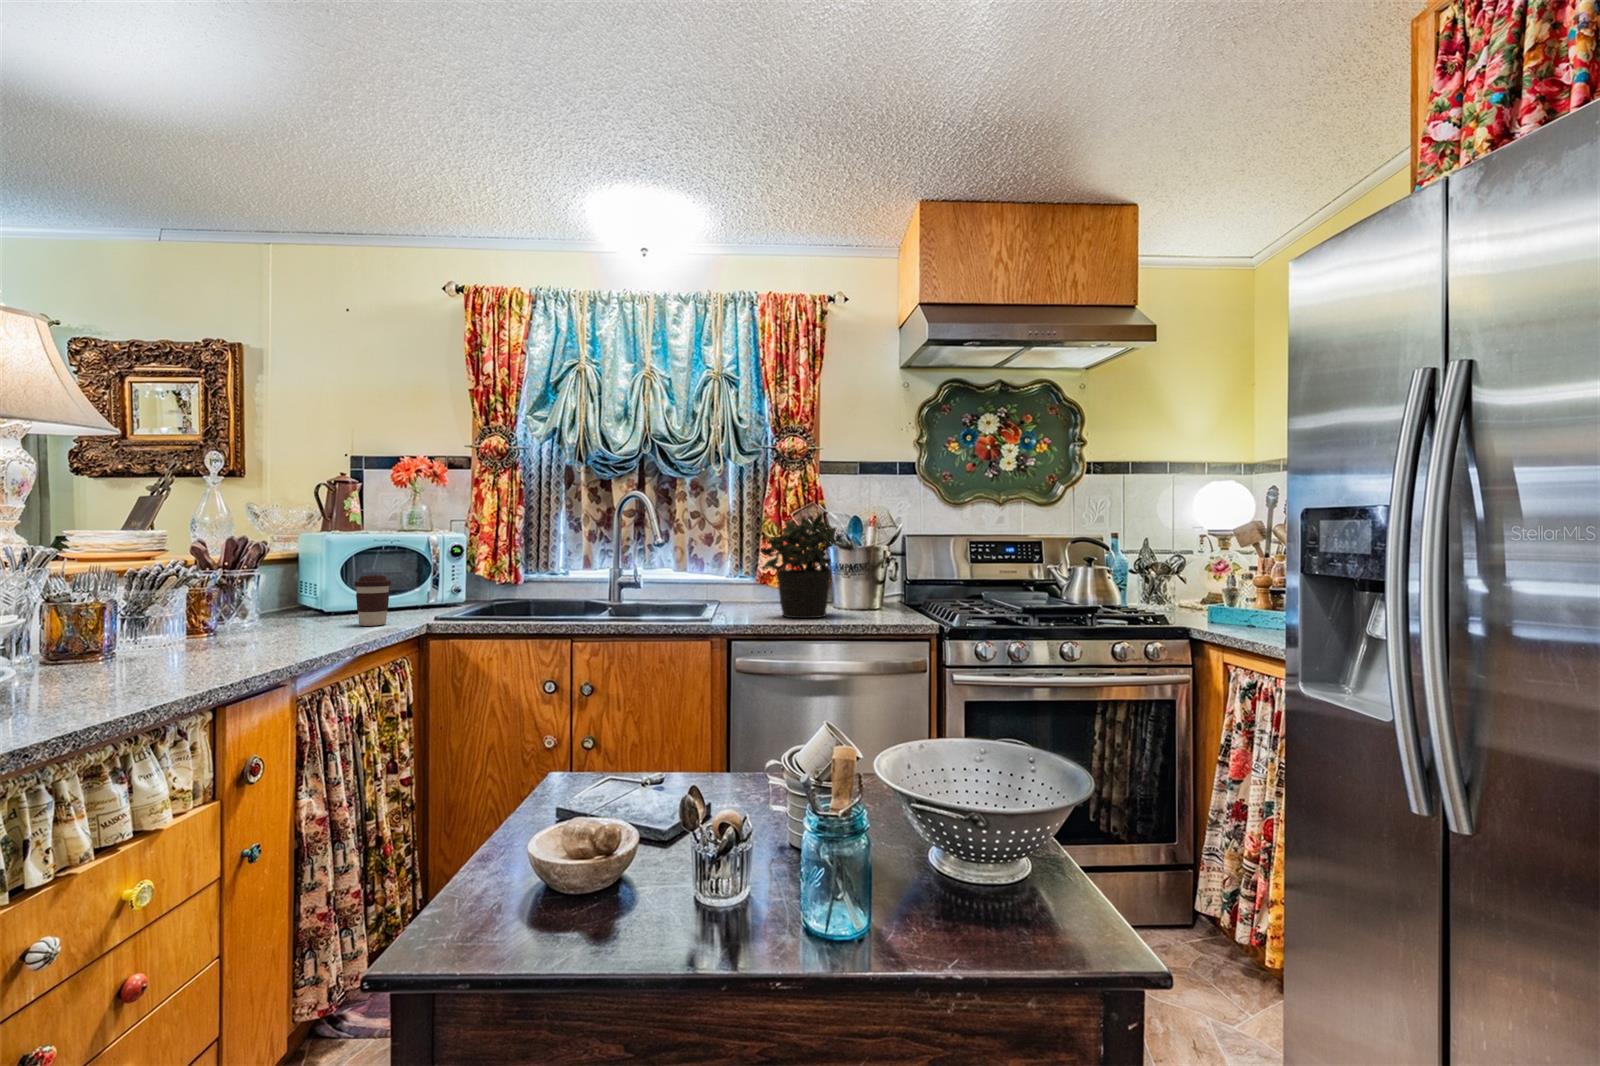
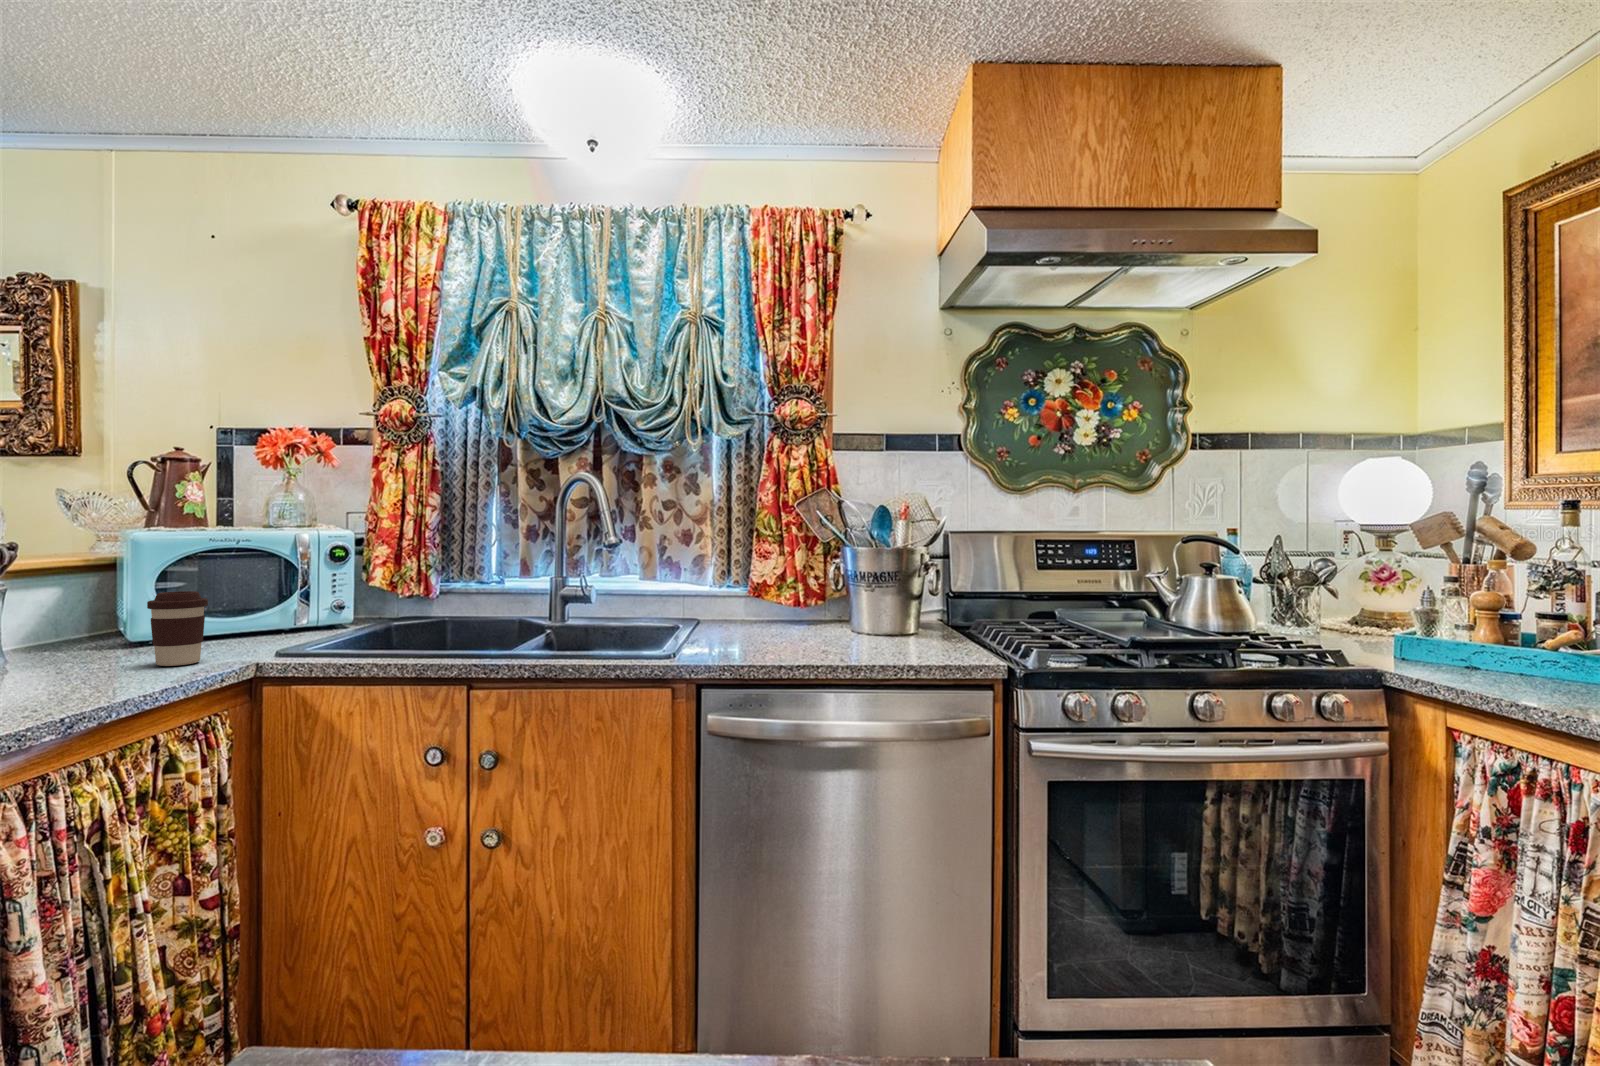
potted plant: present [760,513,853,618] -> none [743,499,880,652]

